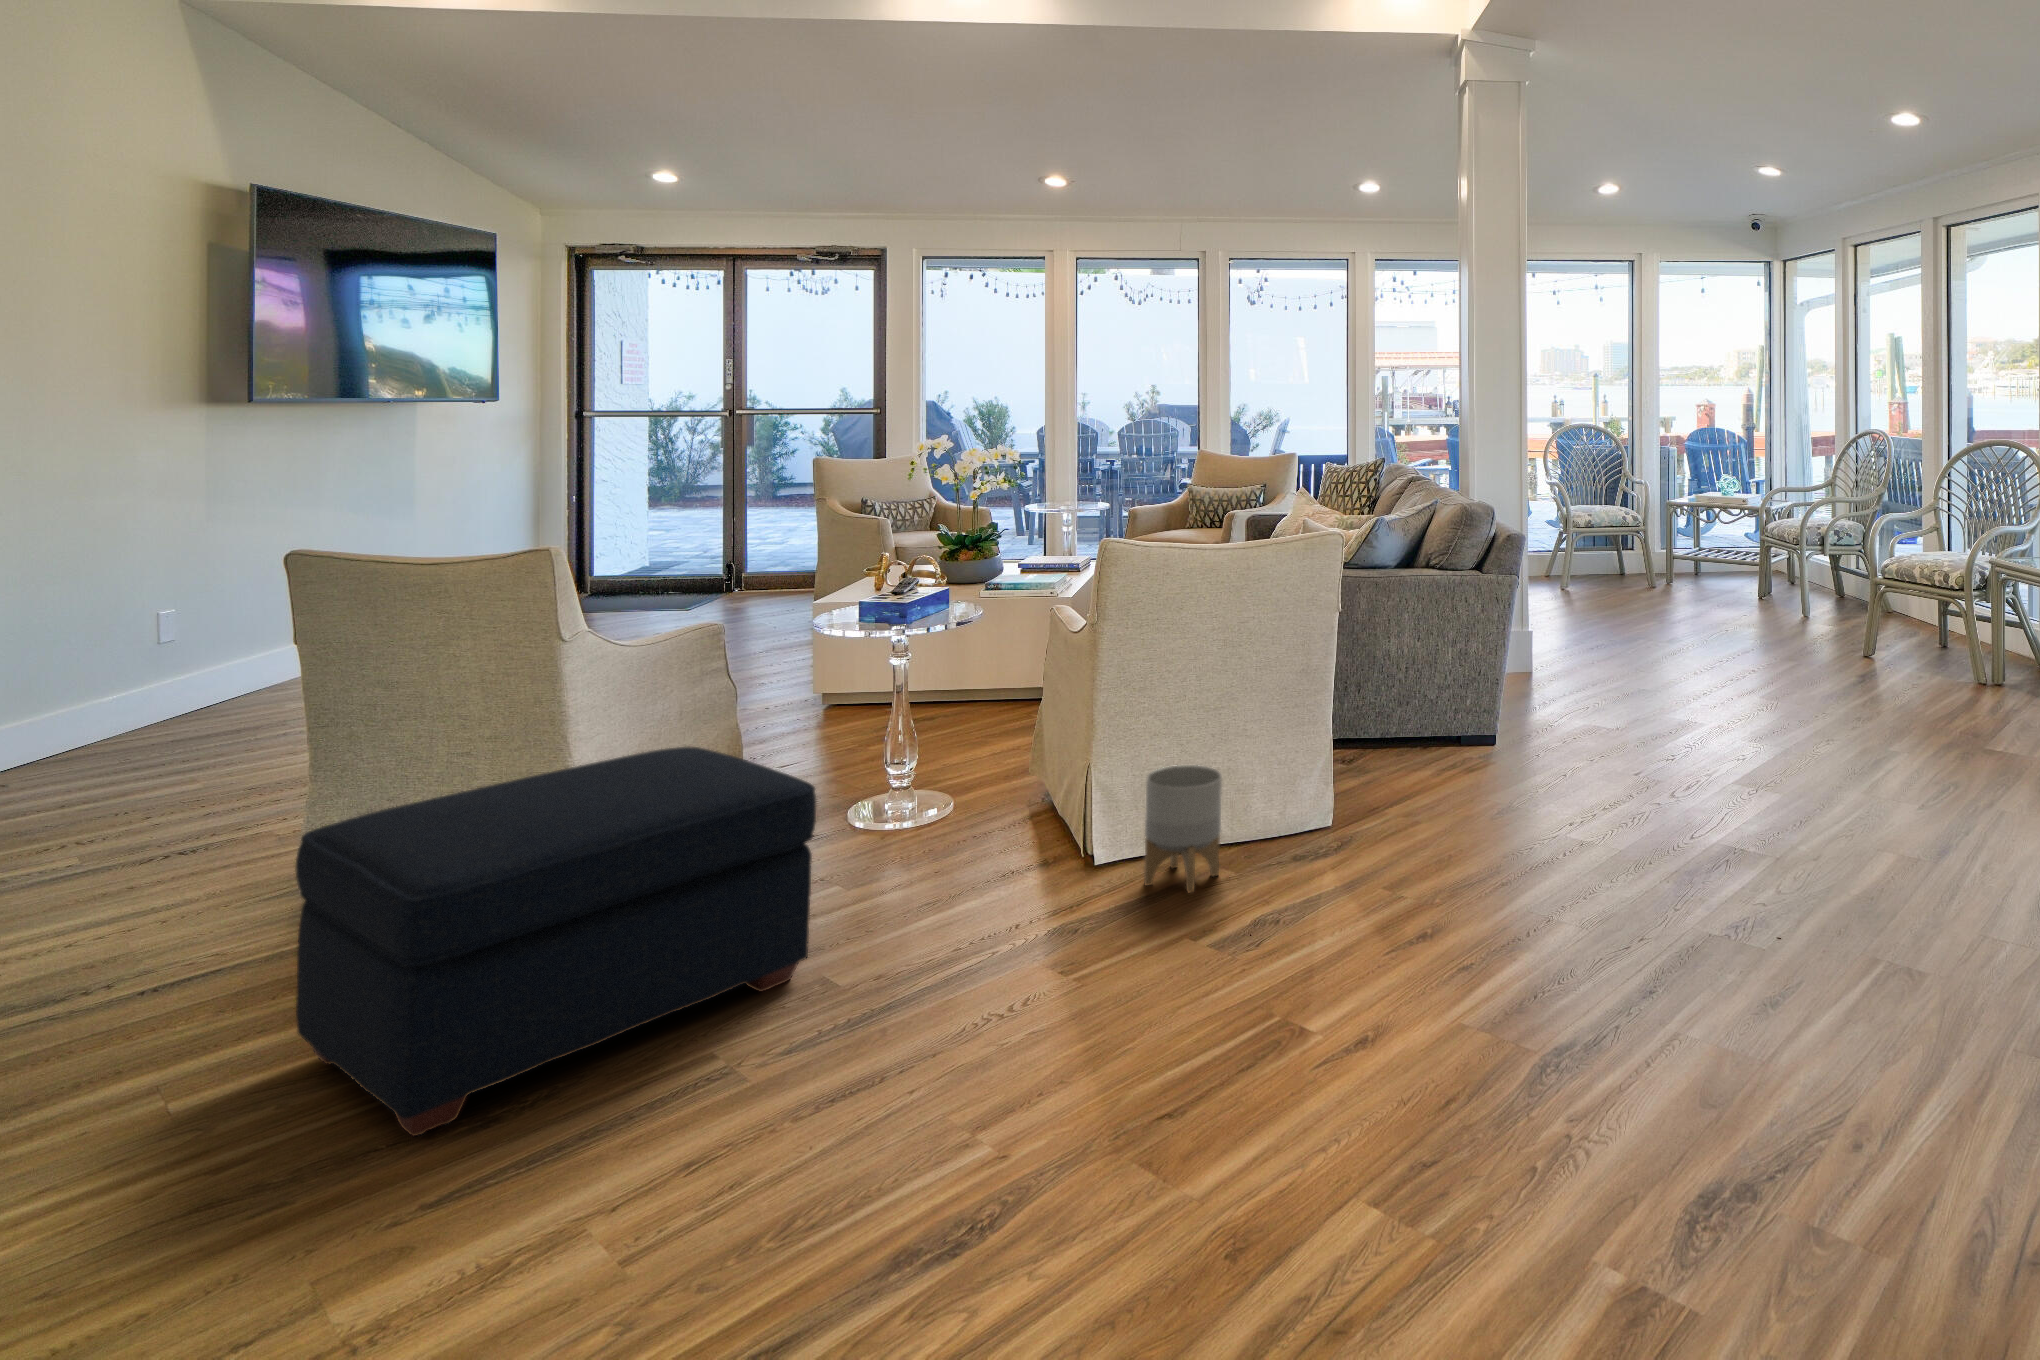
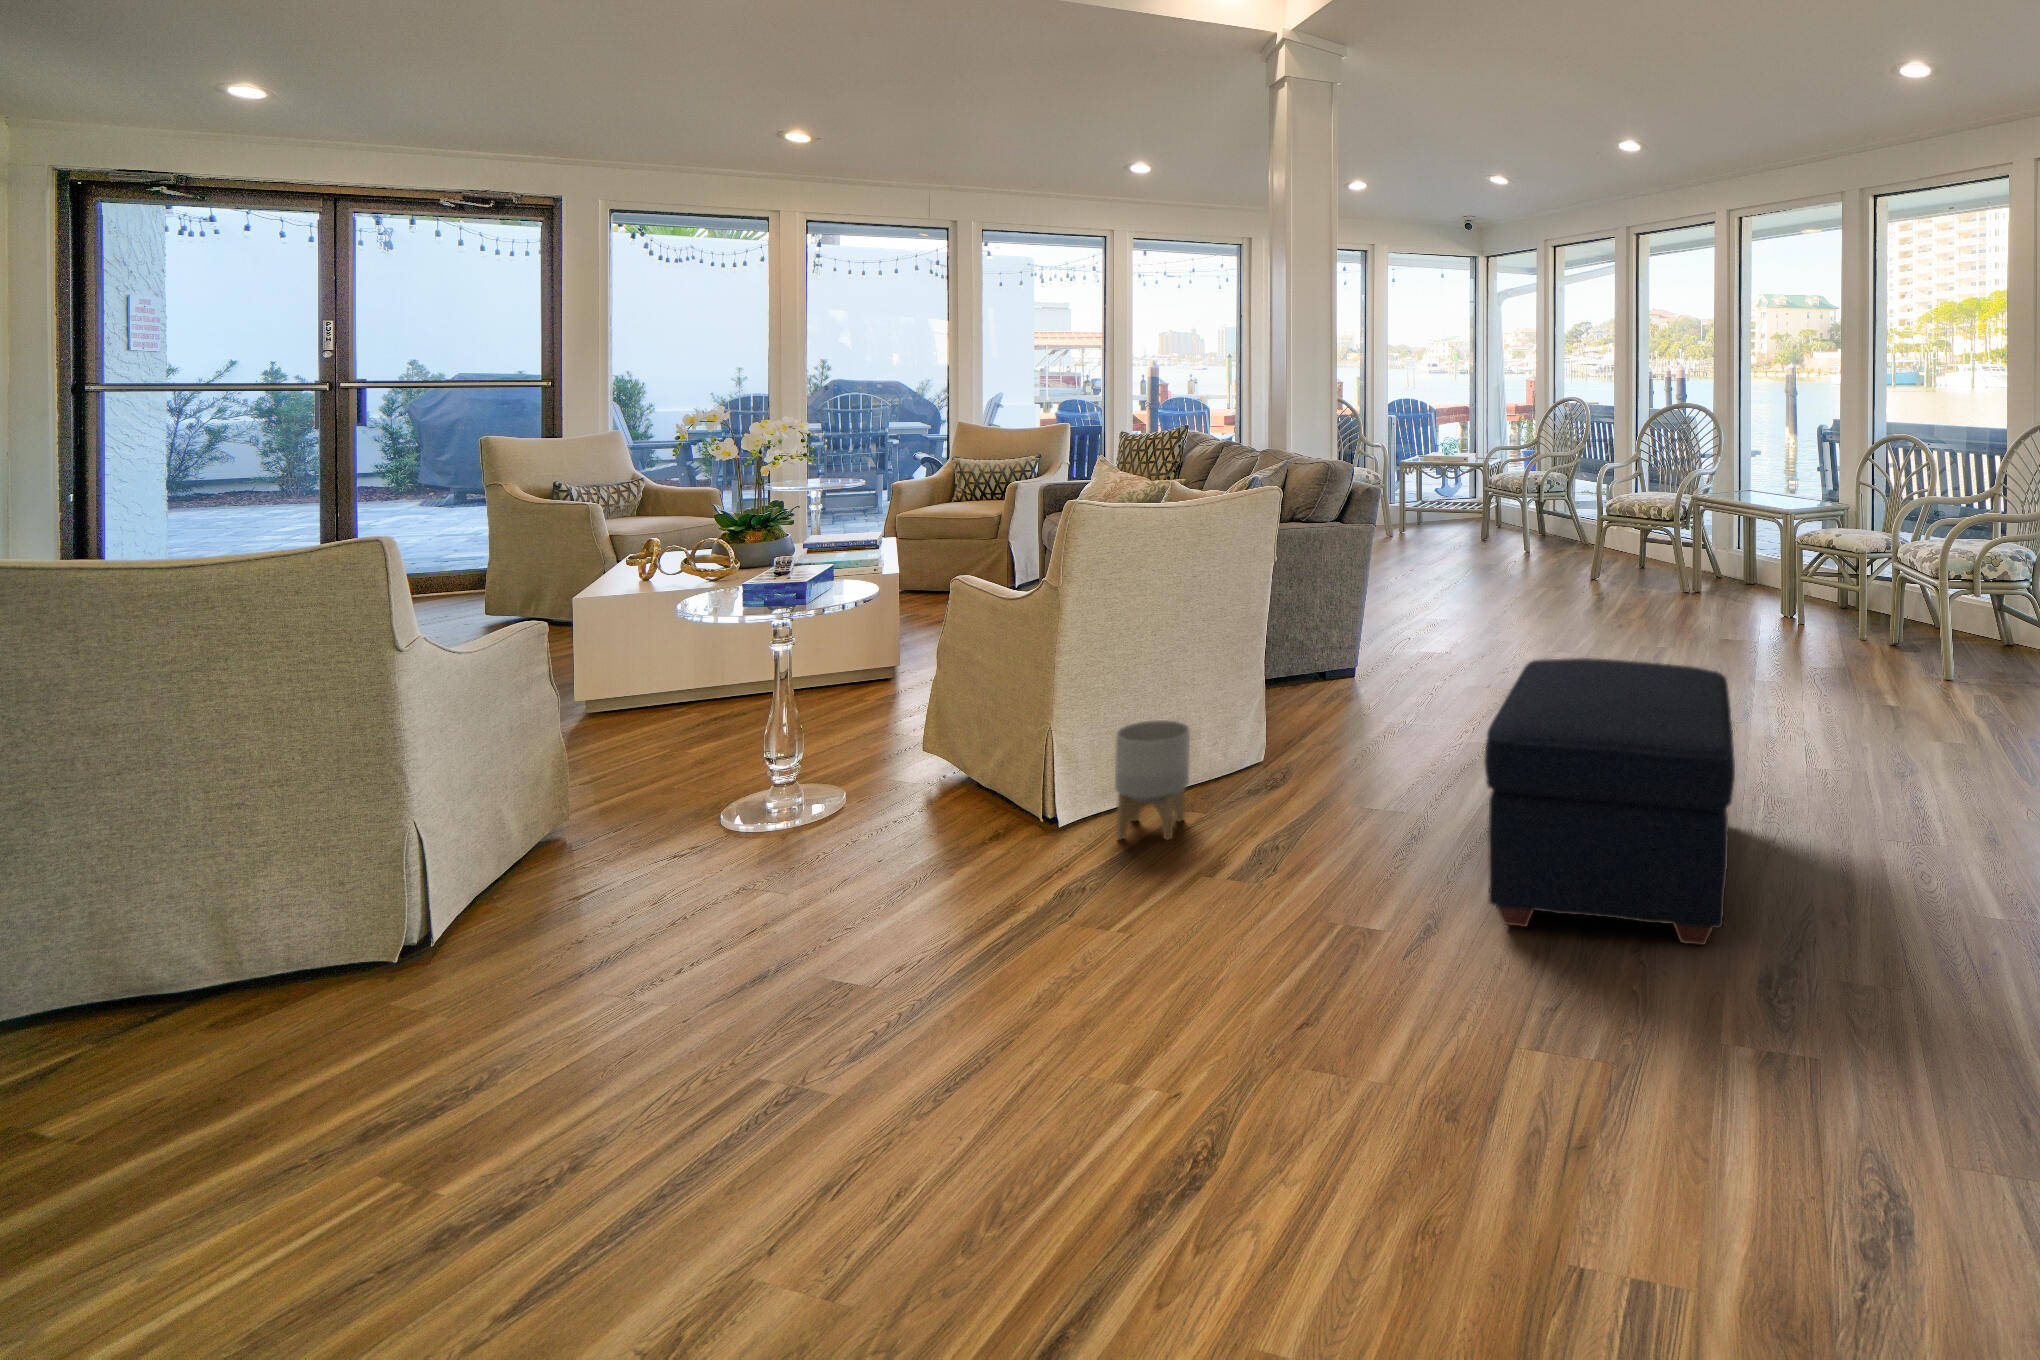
ottoman: present [295,747,816,1136] -> present [1484,658,1735,945]

